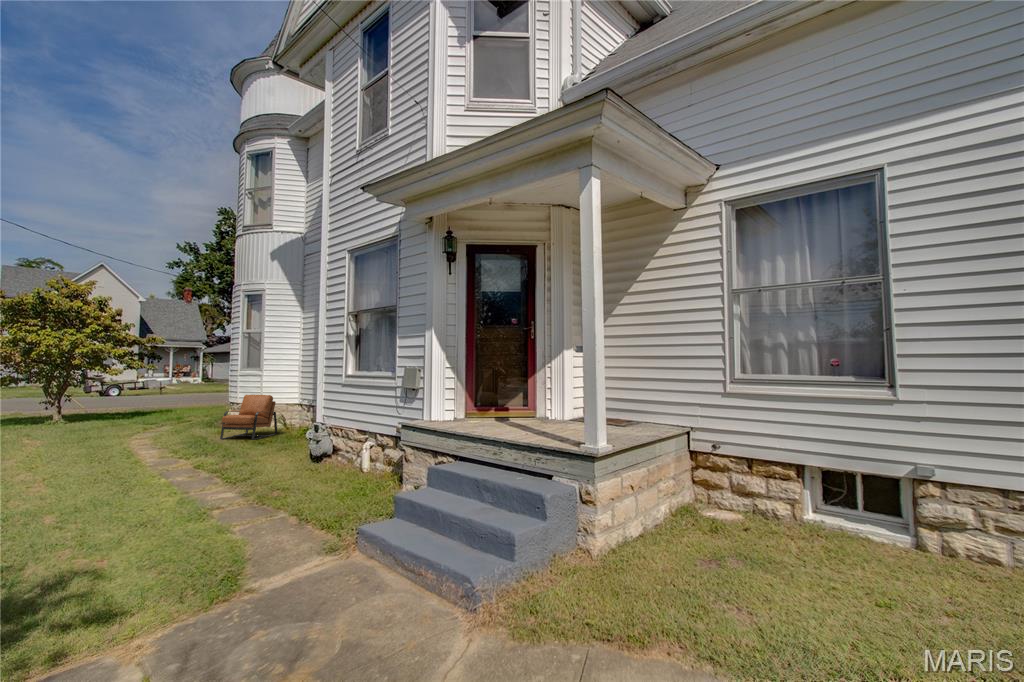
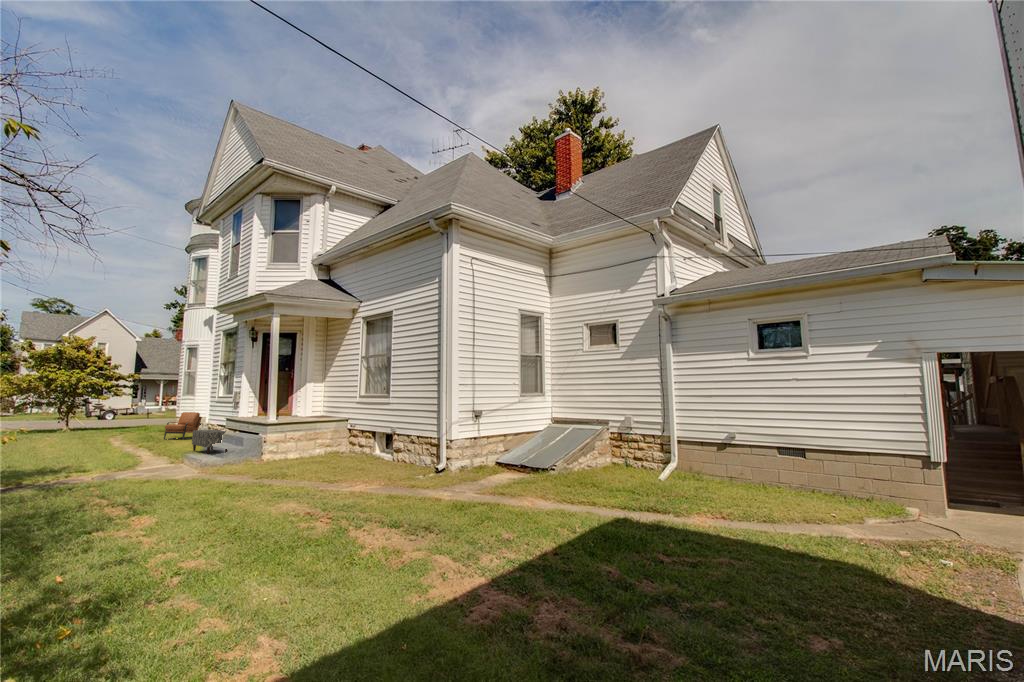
bench: none [307,434,388,490] -> present [192,430,228,454]

